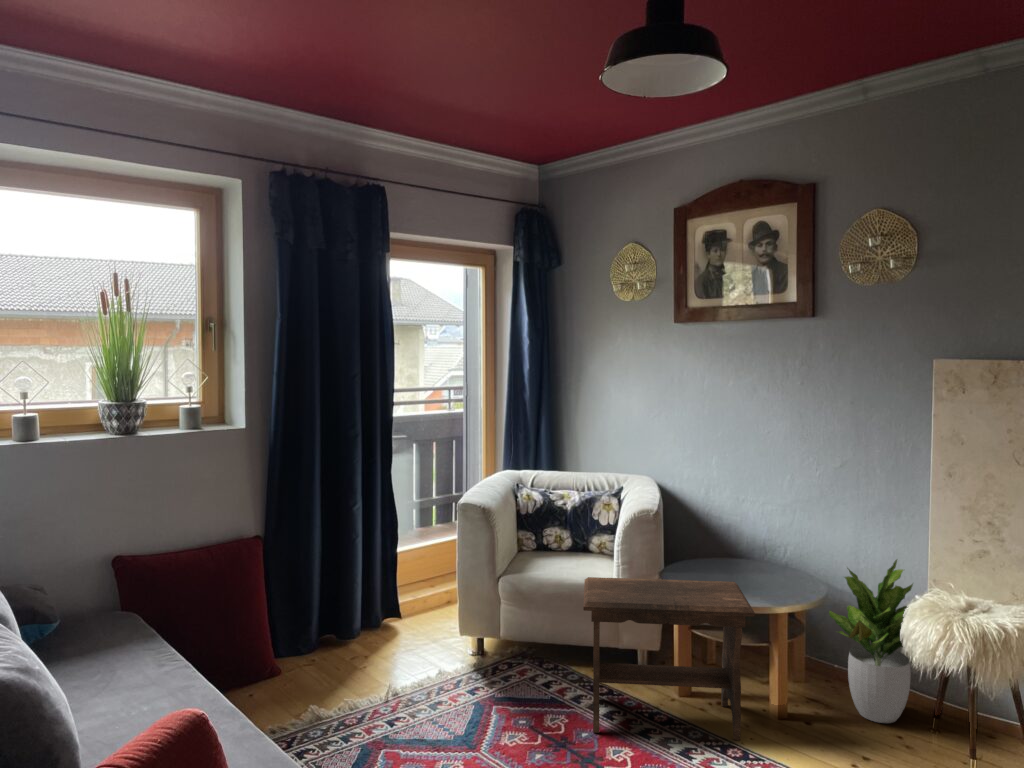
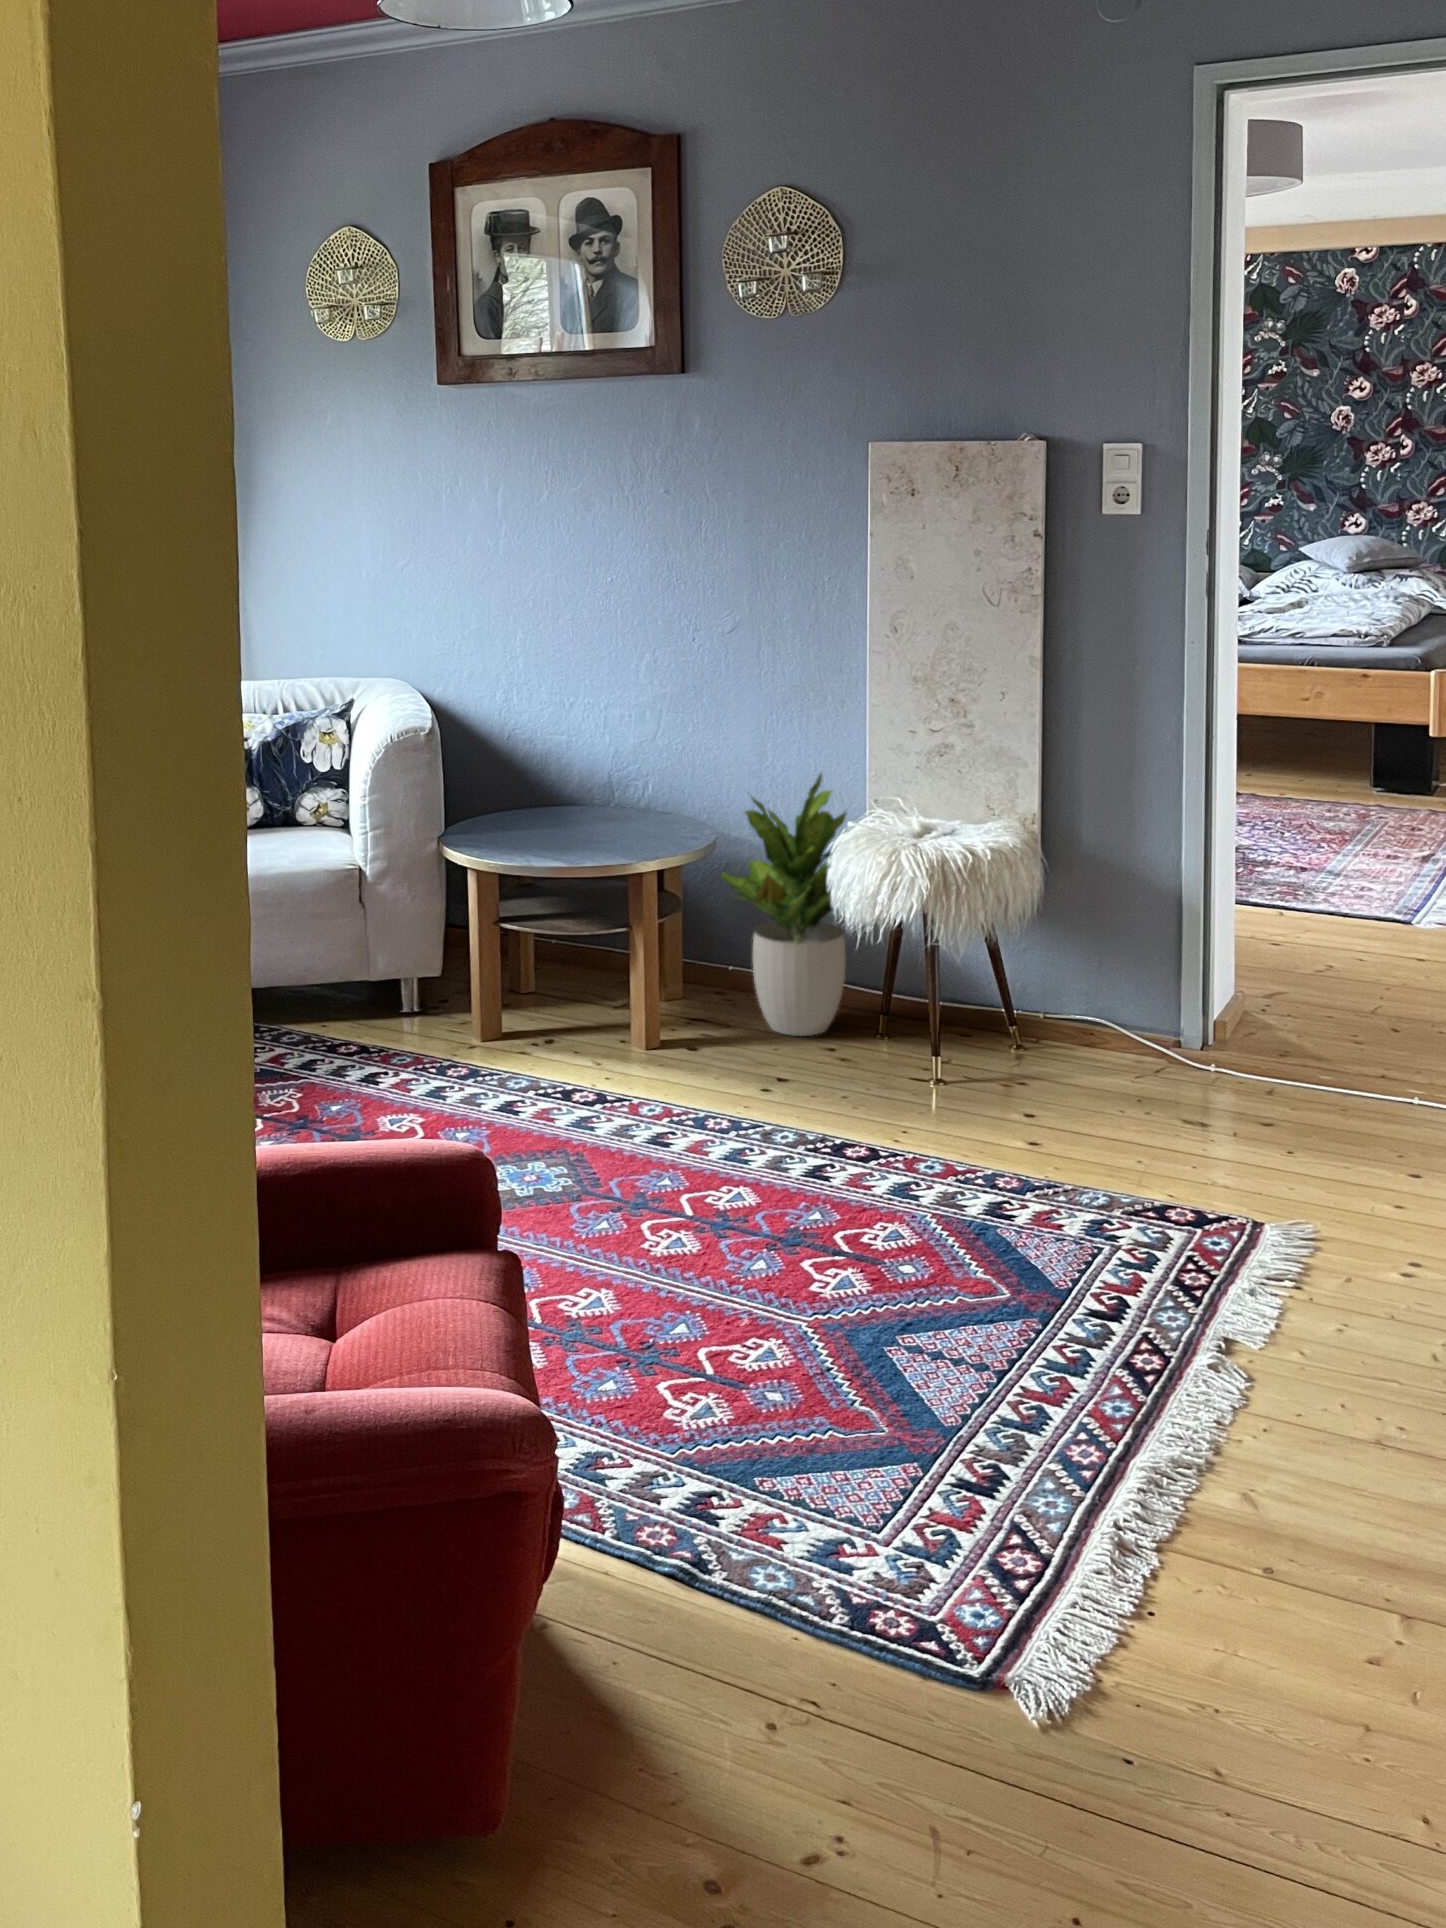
footstool: present [583,577,755,740] -> none [313,833,610,1102]

